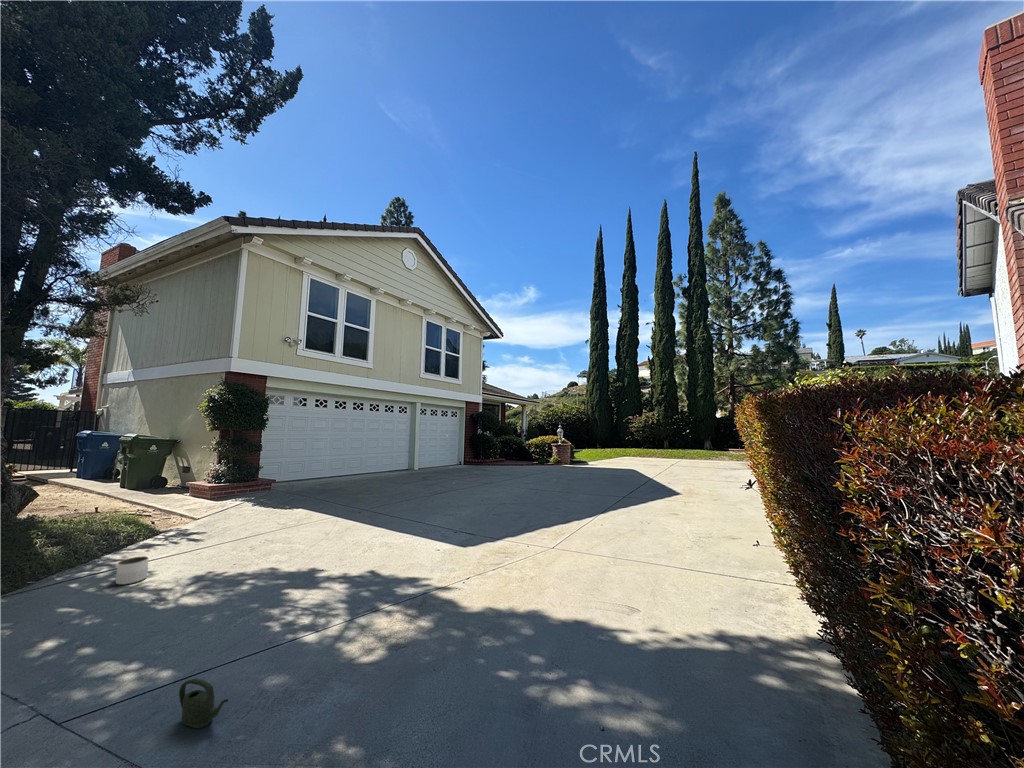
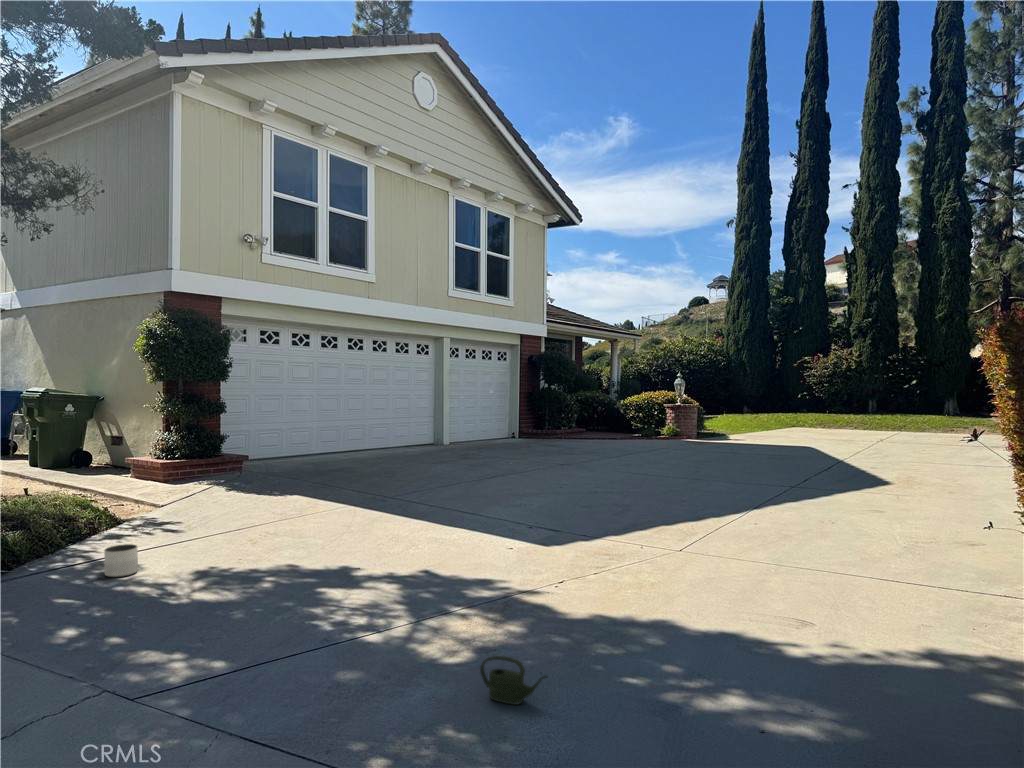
watering can: present [179,679,228,728] -> present [480,656,547,705]

